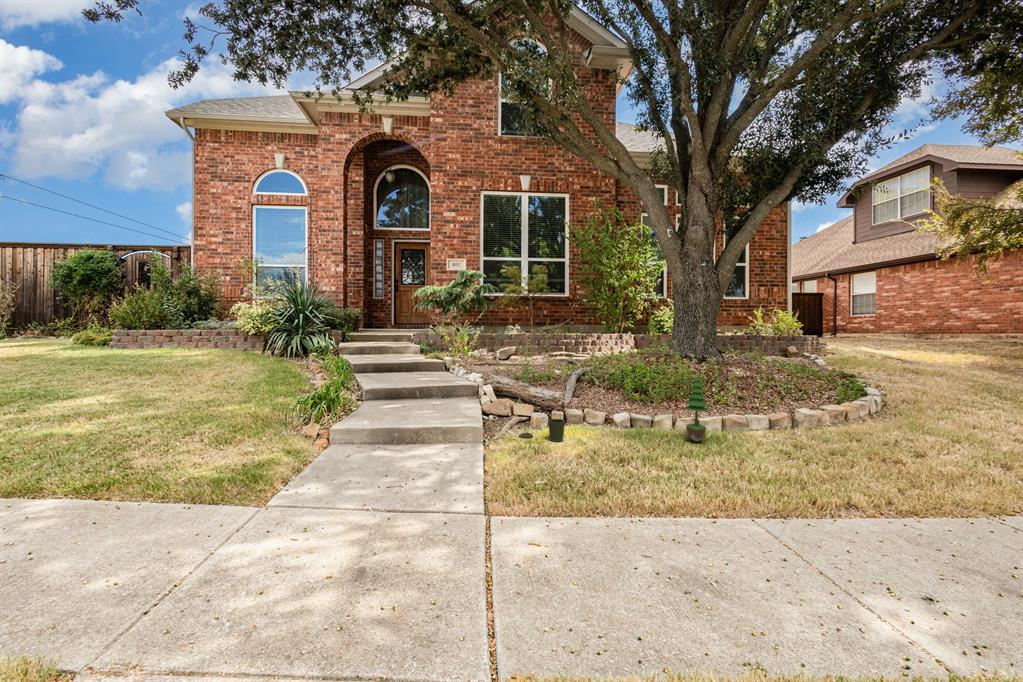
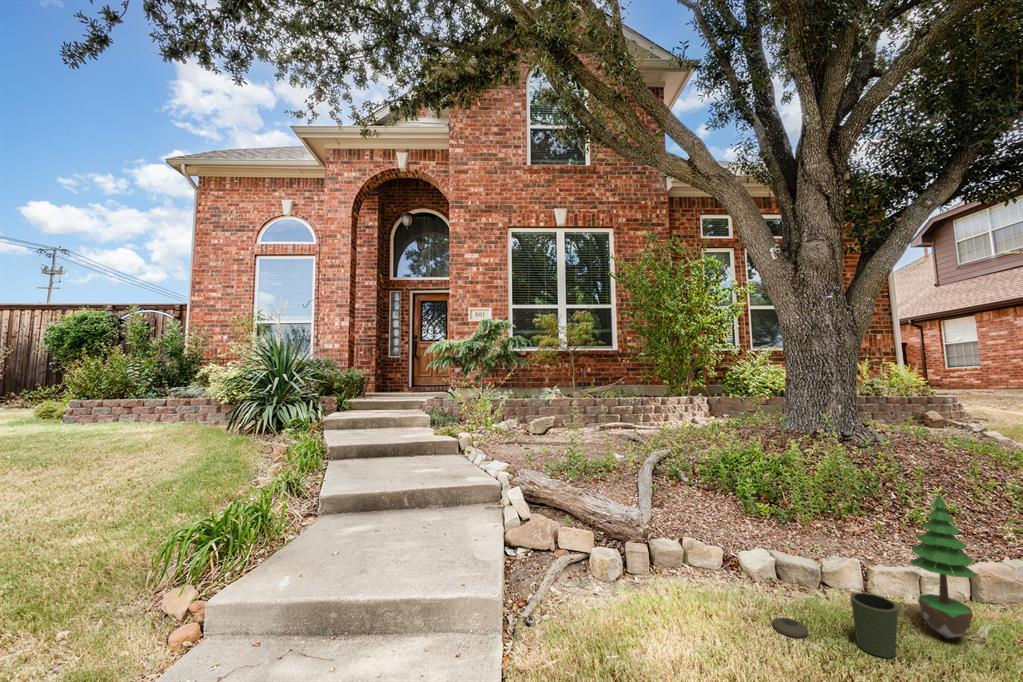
trash can: present [519,419,565,442] -> present [772,593,899,658]

